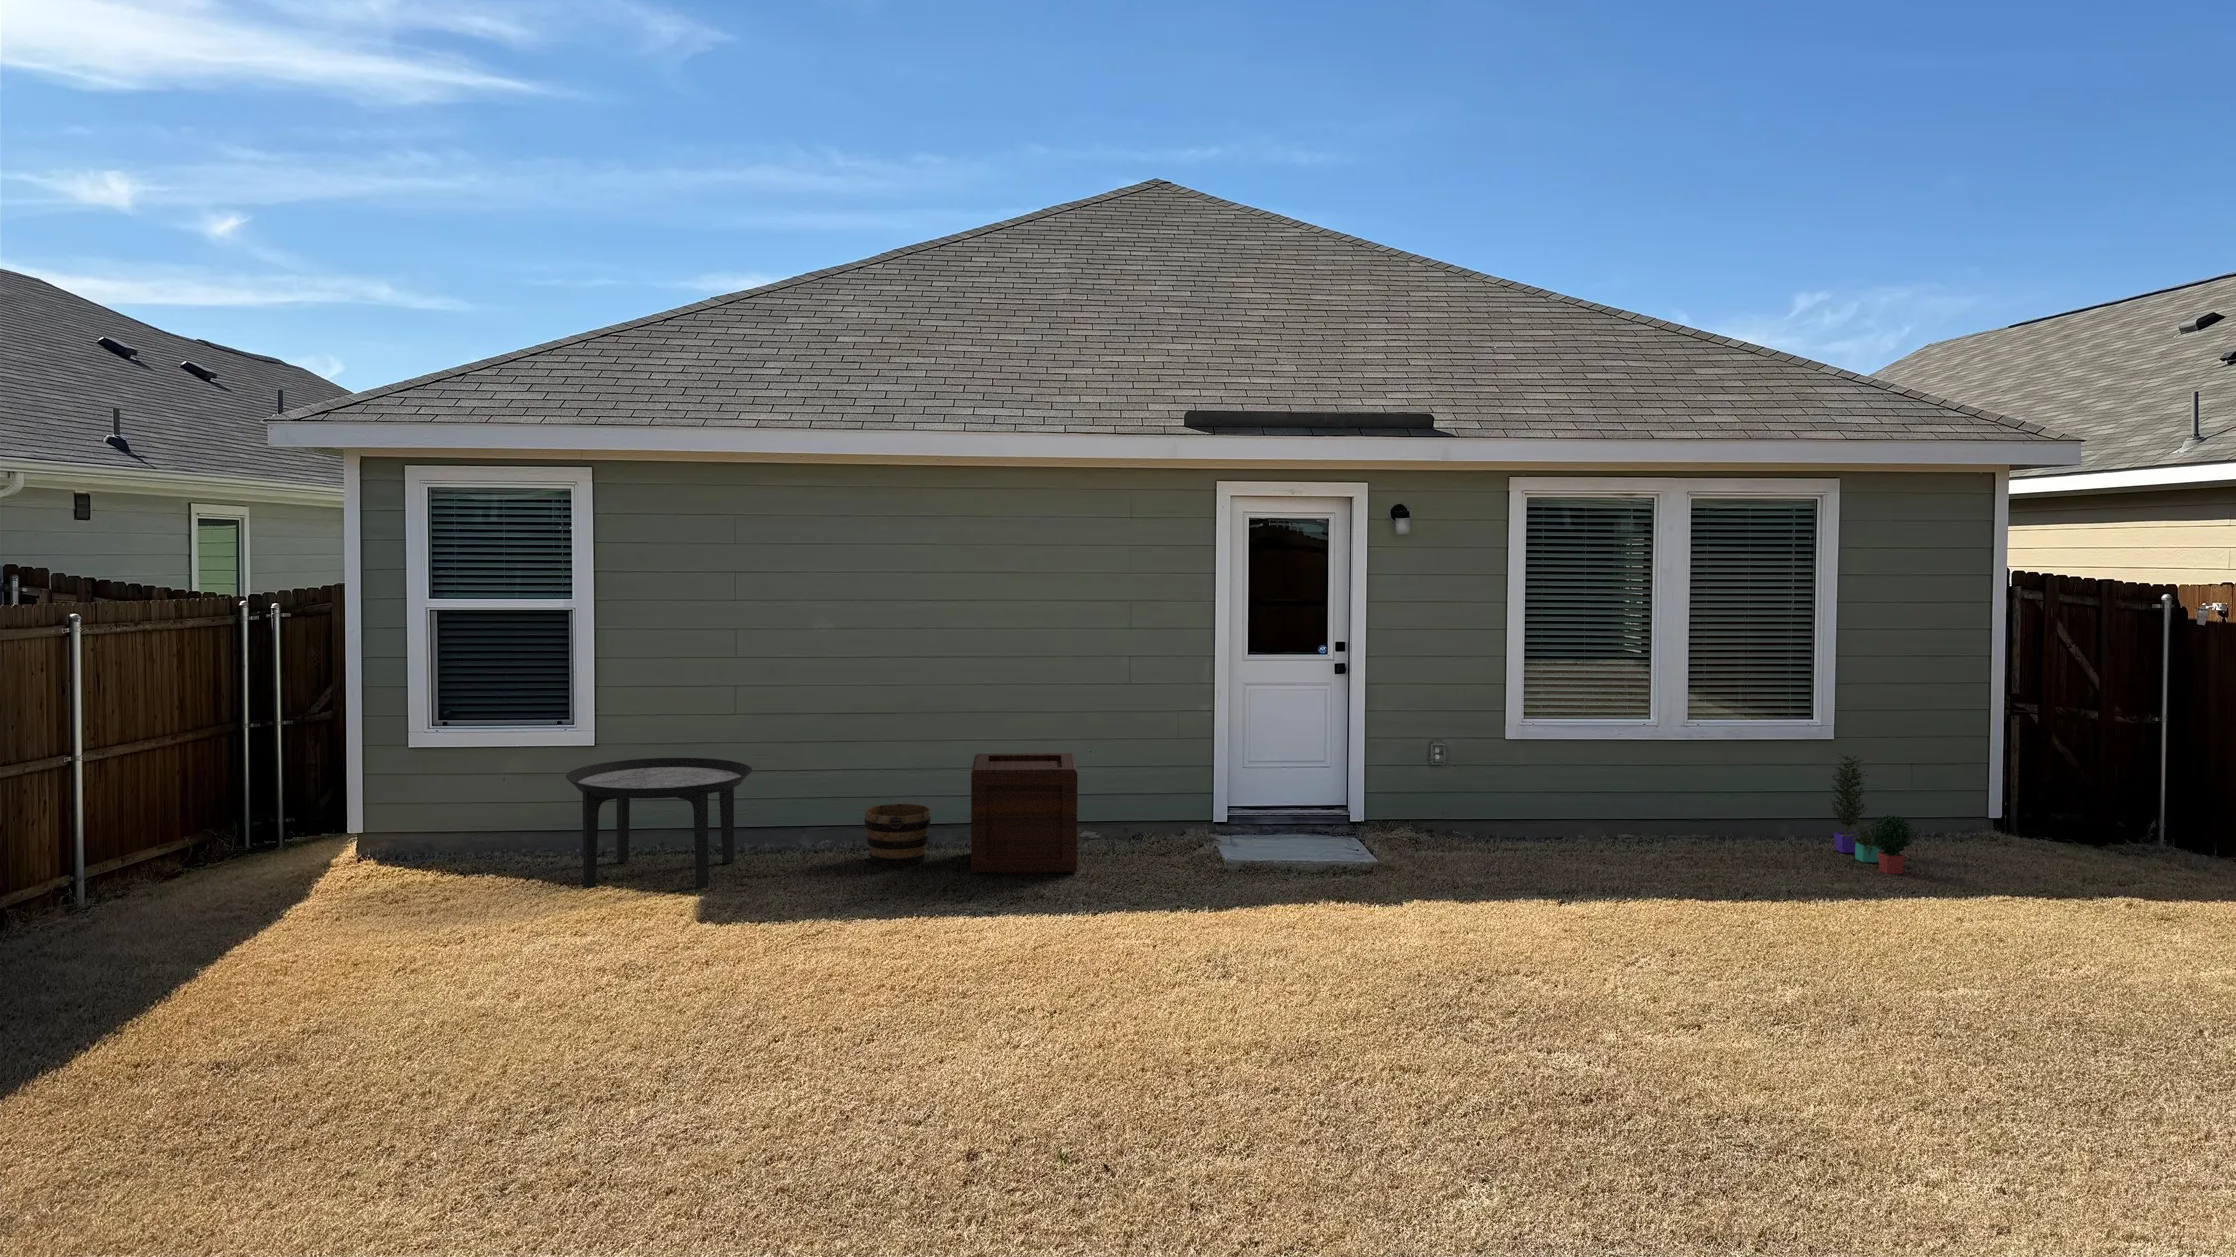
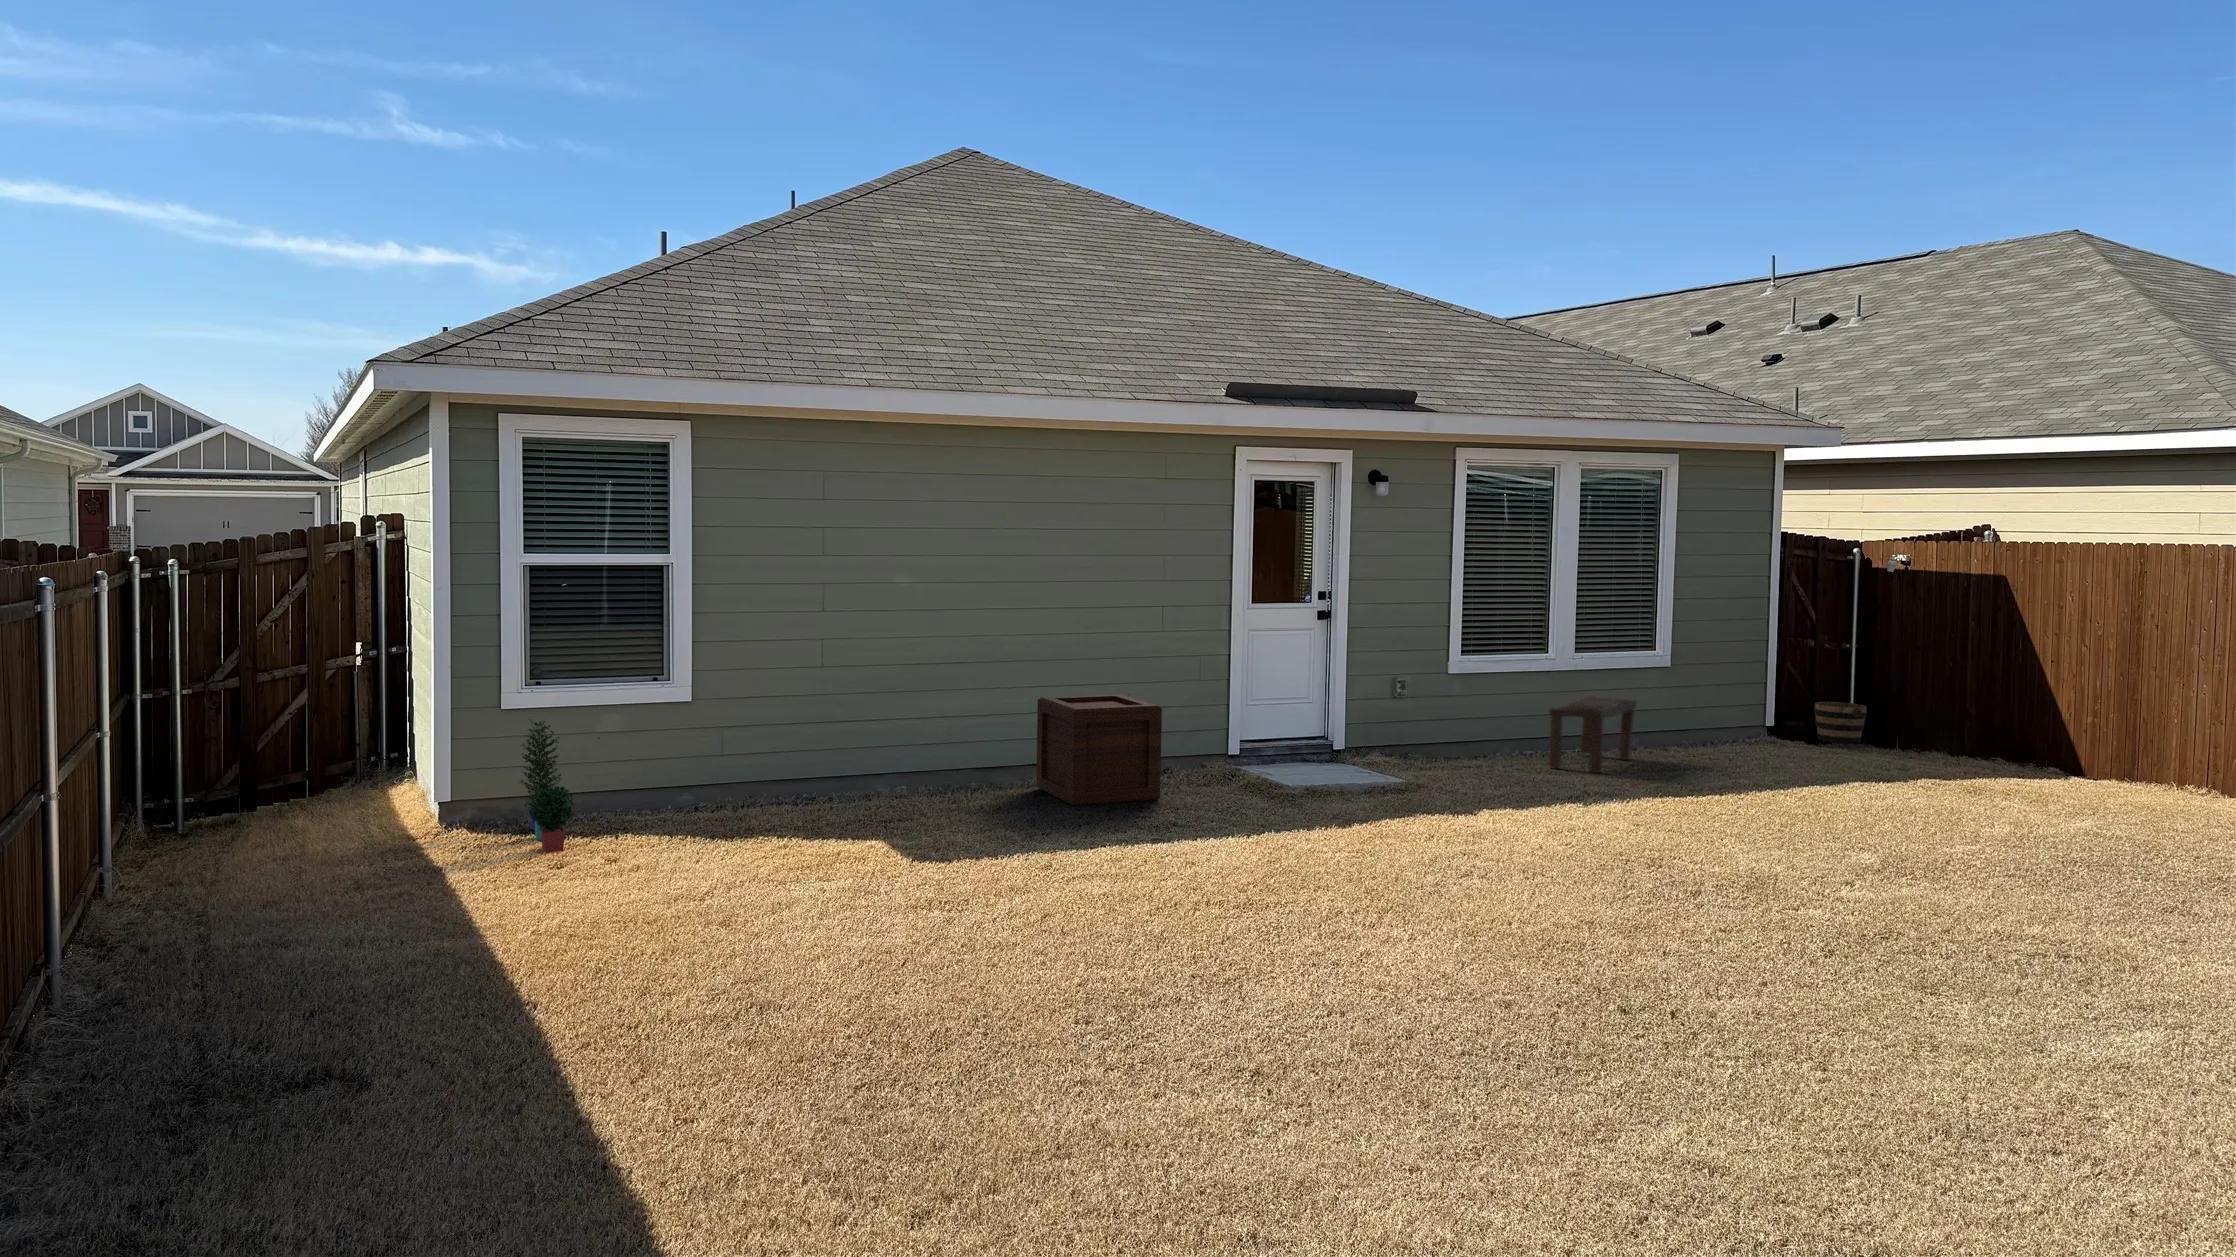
potted plant: present [1831,754,1914,874] -> present [520,719,575,852]
round table: present [566,758,752,889] -> none [698,710,877,840]
bench: none [1620,776,1760,874] -> present [1549,696,1637,773]
bucket: present [865,804,931,866] -> present [1814,702,1867,743]

